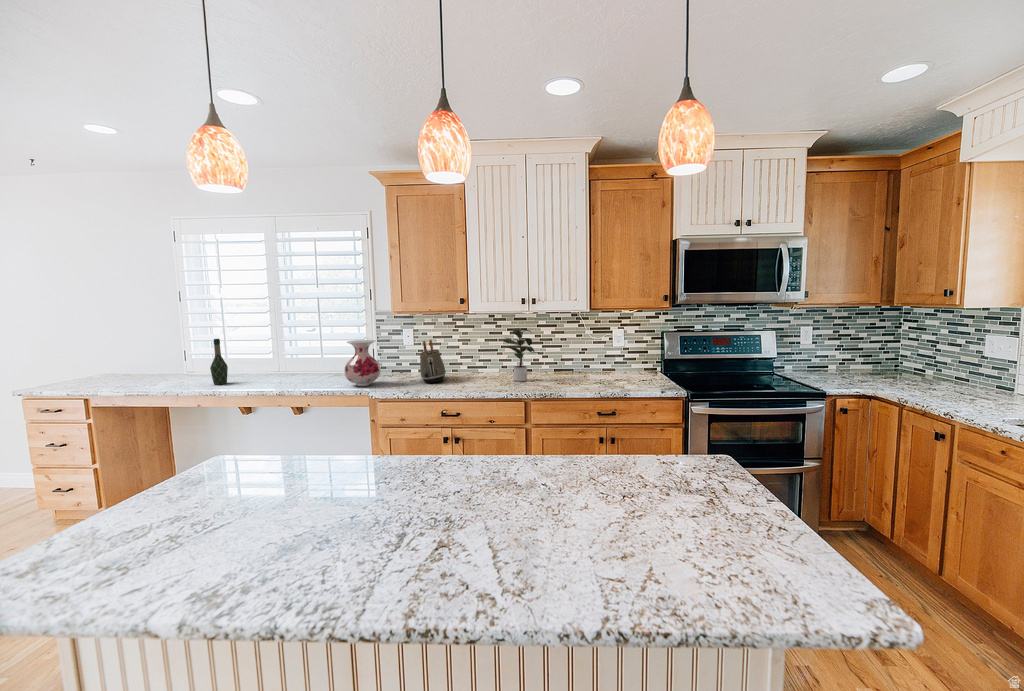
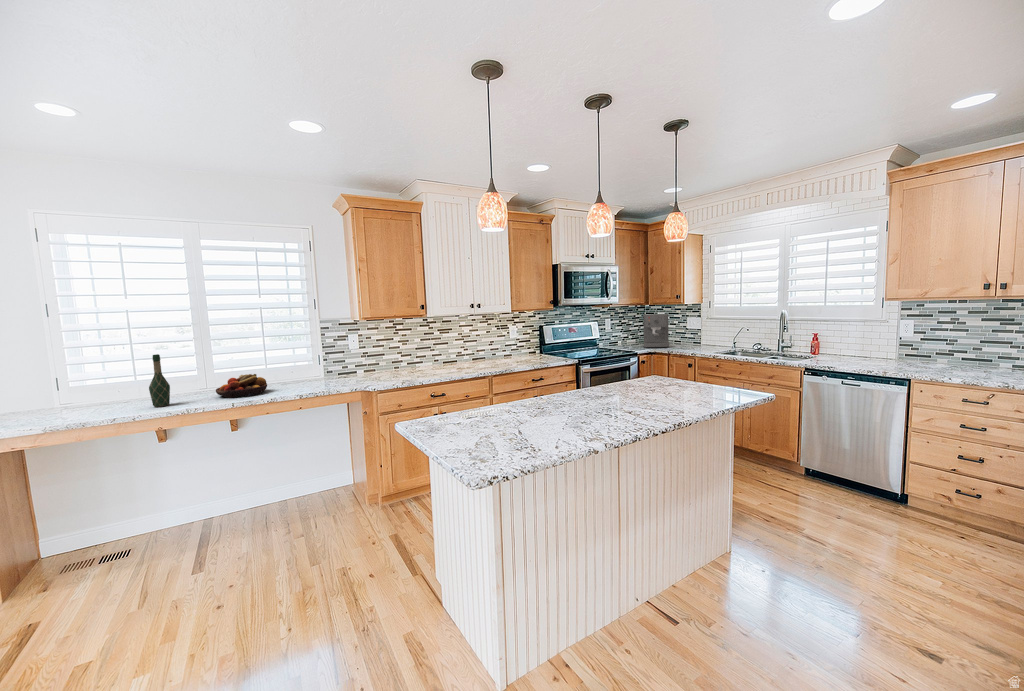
coffee maker: none [866,323,938,389] -> present [643,314,669,348]
potted plant: present [503,328,540,382] -> none [441,326,484,369]
vase: present [344,340,381,386] -> none [324,344,357,386]
toaster: present [420,340,446,383] -> none [376,341,409,377]
fruit bowl: none [263,362,310,385] -> present [216,374,267,398]

